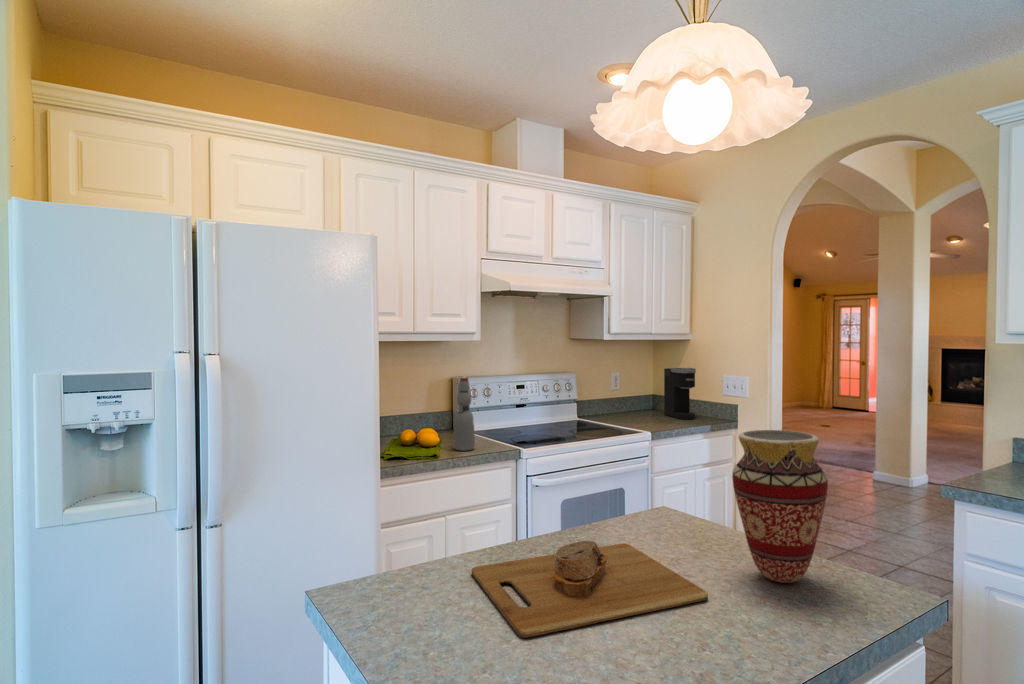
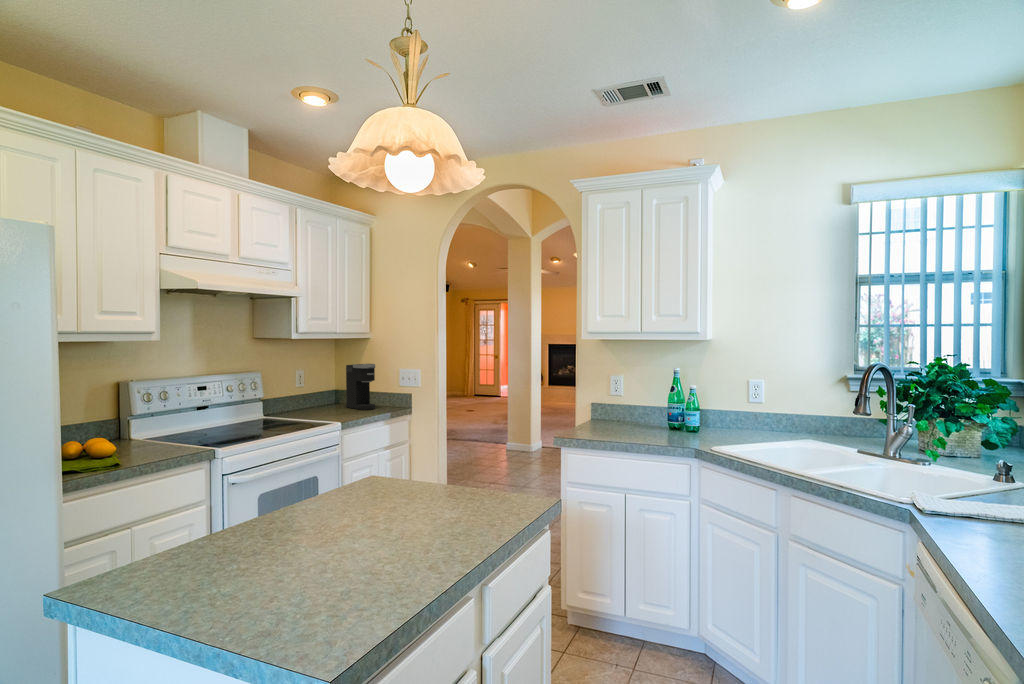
bottle: present [454,377,475,451] -> none [136,380,161,457]
vase: present [732,430,828,583] -> none [435,402,496,507]
cutting board: present [472,541,708,638] -> none [225,501,424,573]

